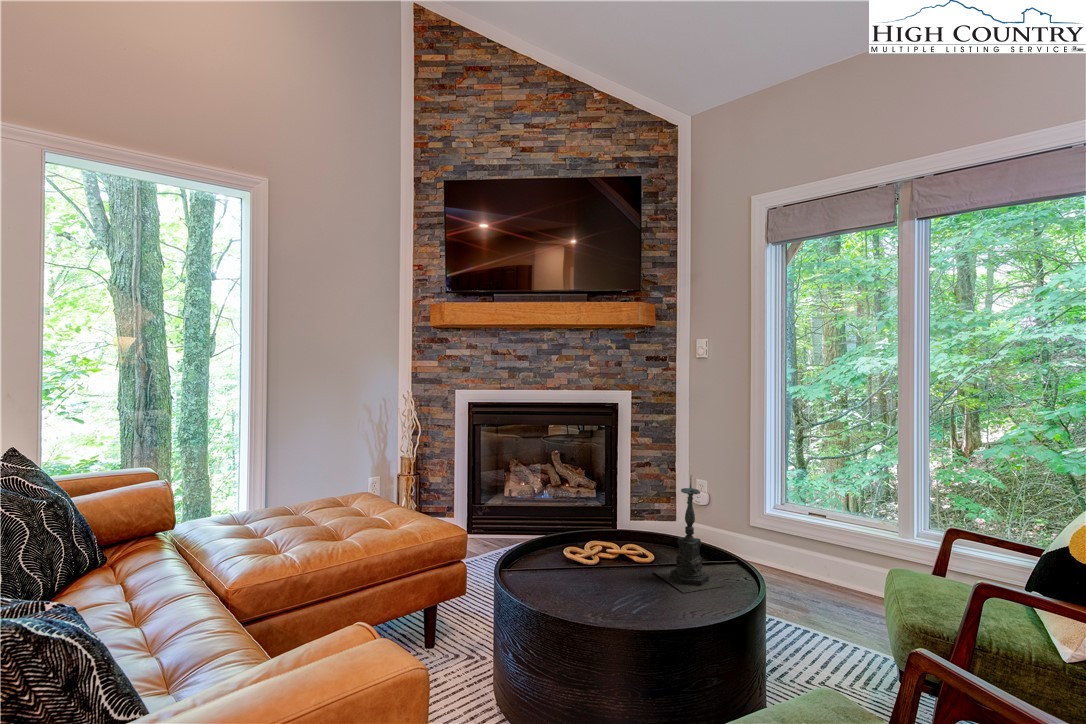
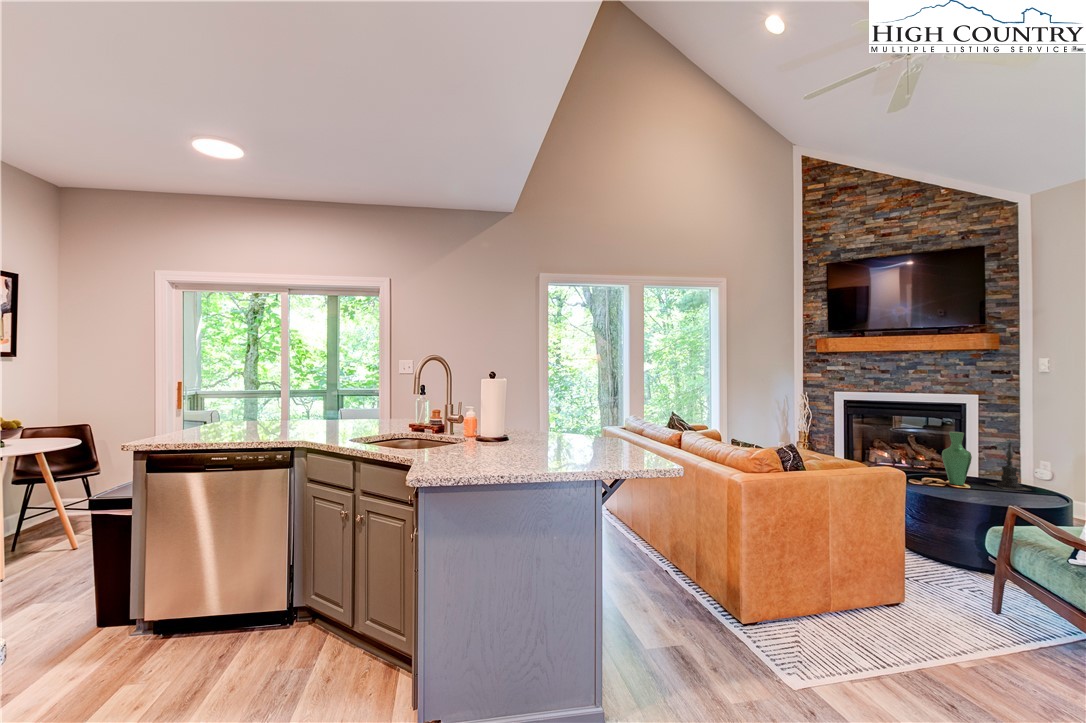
vase: none [583,477,633,593] -> present [942,432,972,485]

